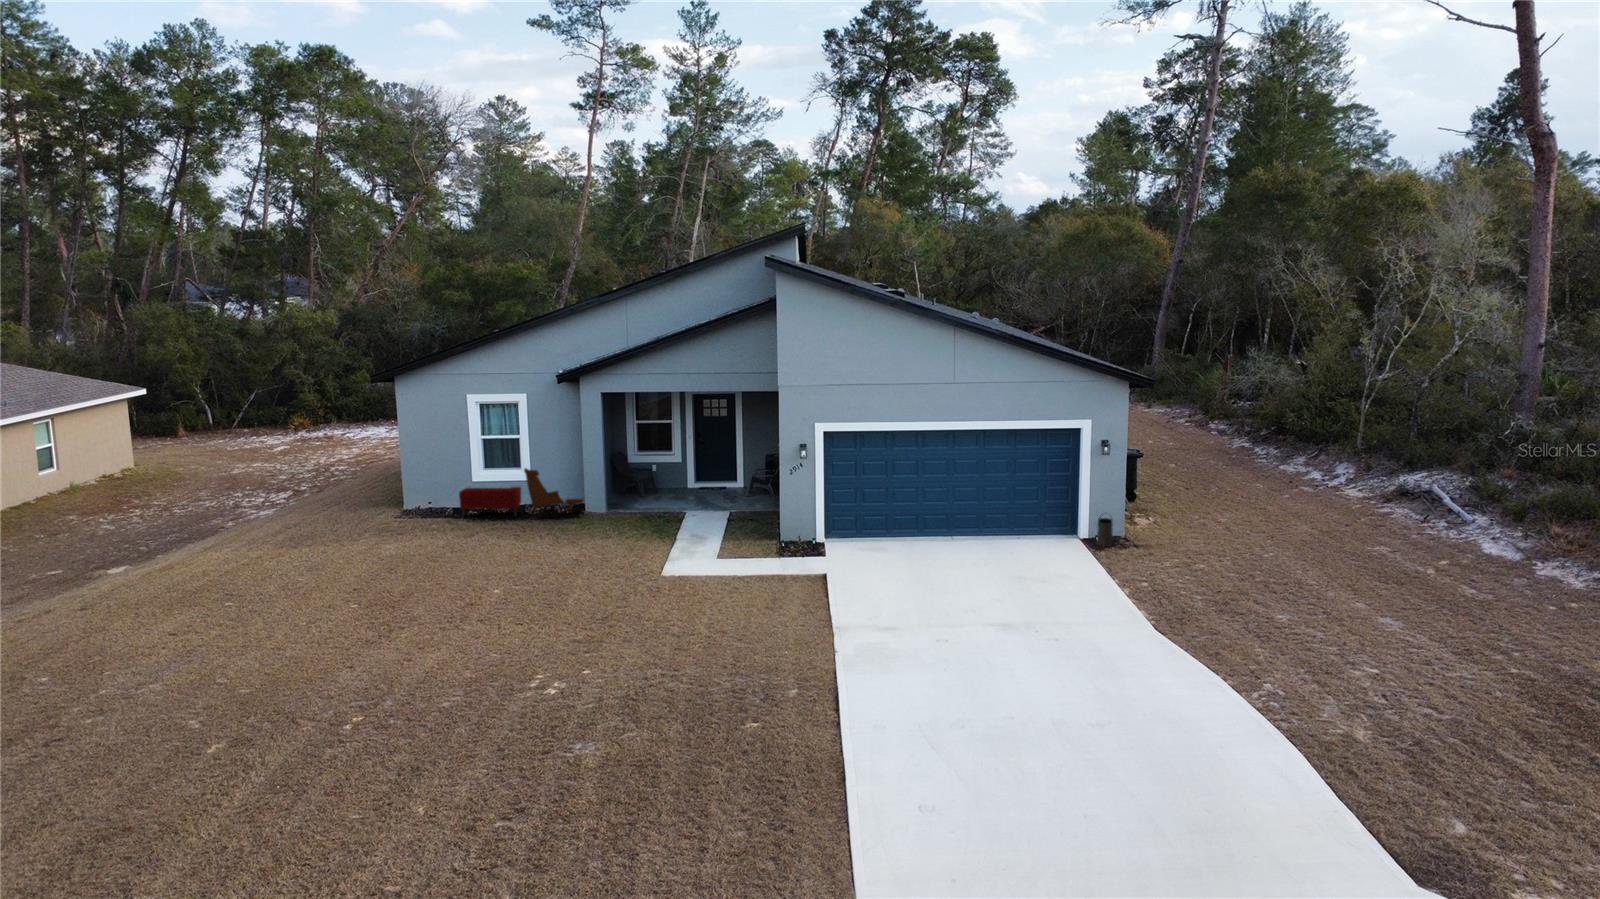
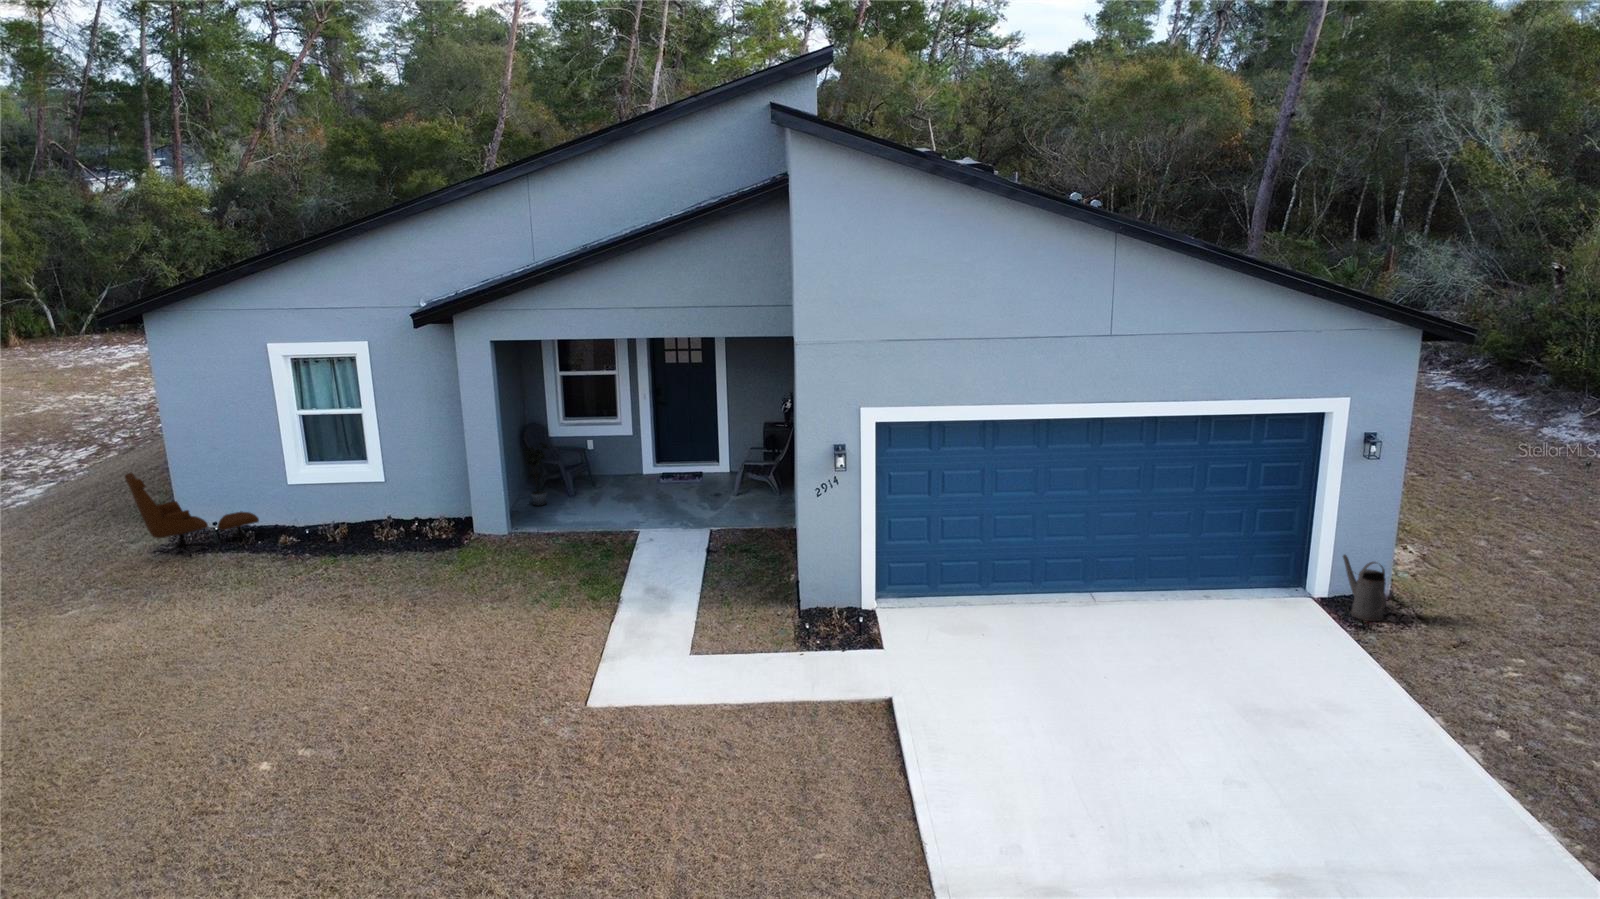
potted plant: none [612,459,631,501] -> present [523,442,549,506]
lounge chair: present [524,468,583,516] -> present [125,473,259,557]
bench: present [459,487,521,517] -> none [262,489,376,545]

